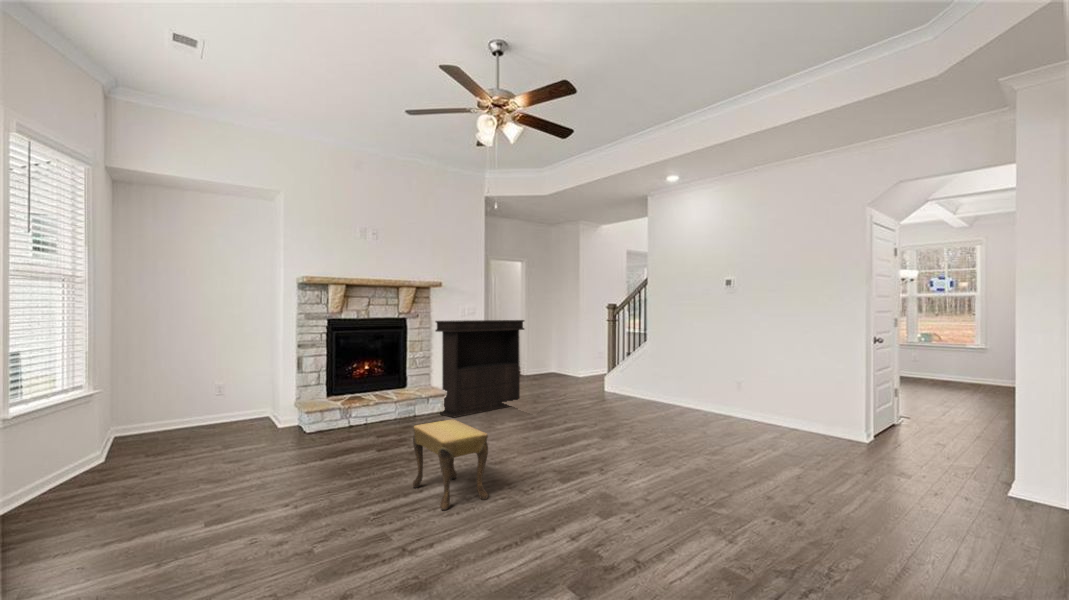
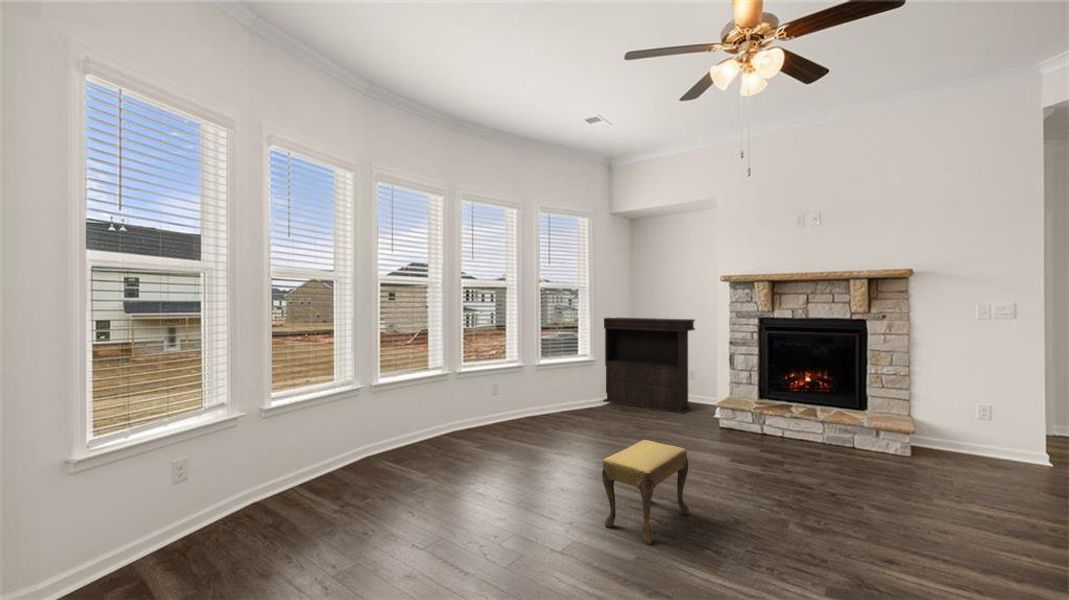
console table: present [435,320,524,417] -> present [603,317,695,414]

